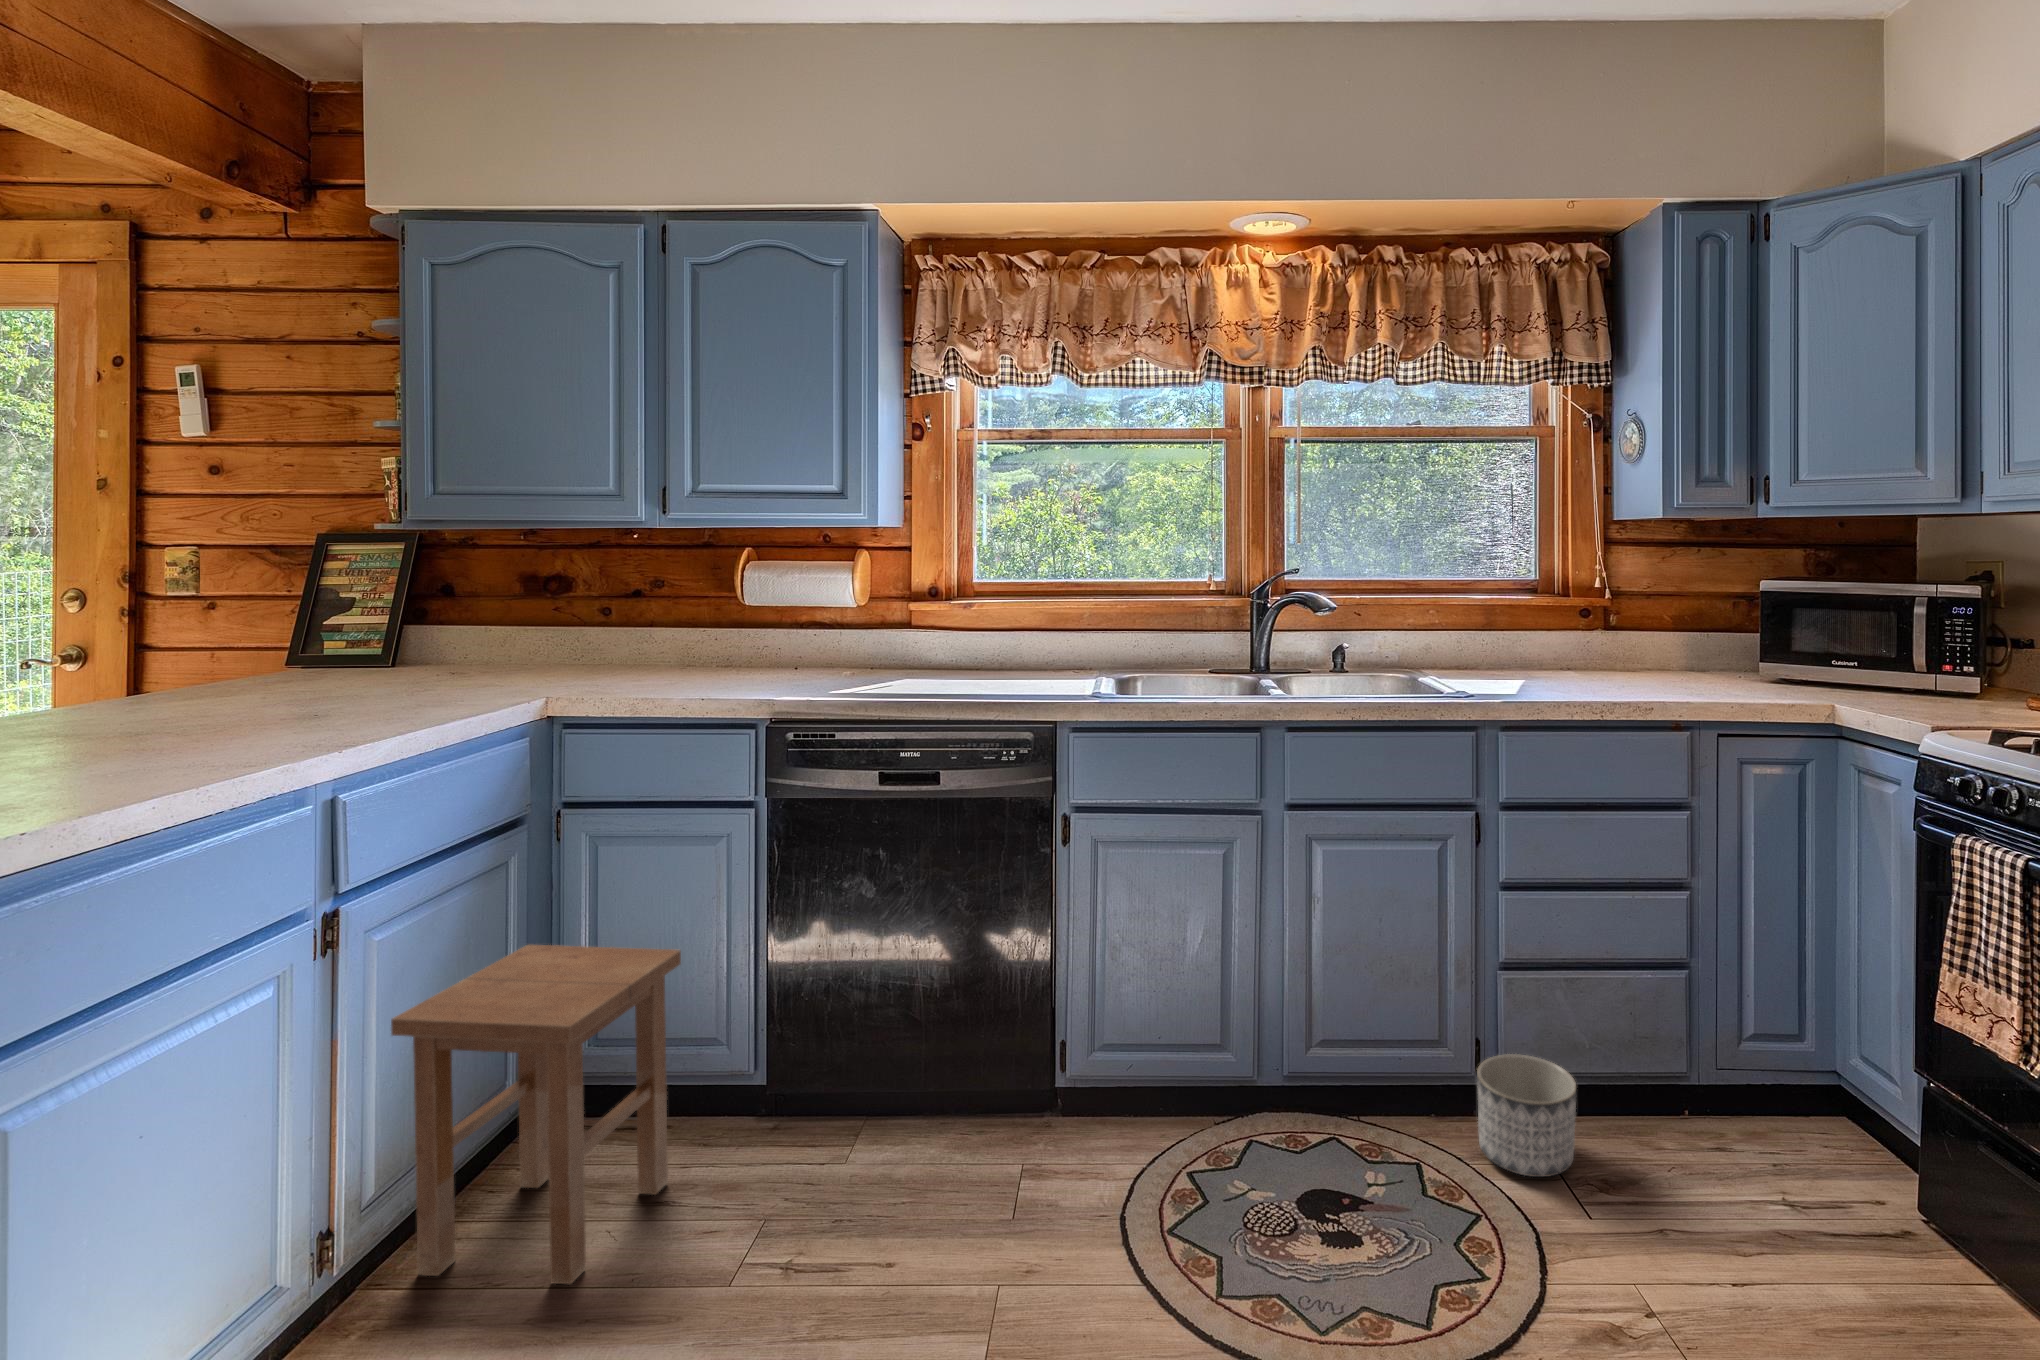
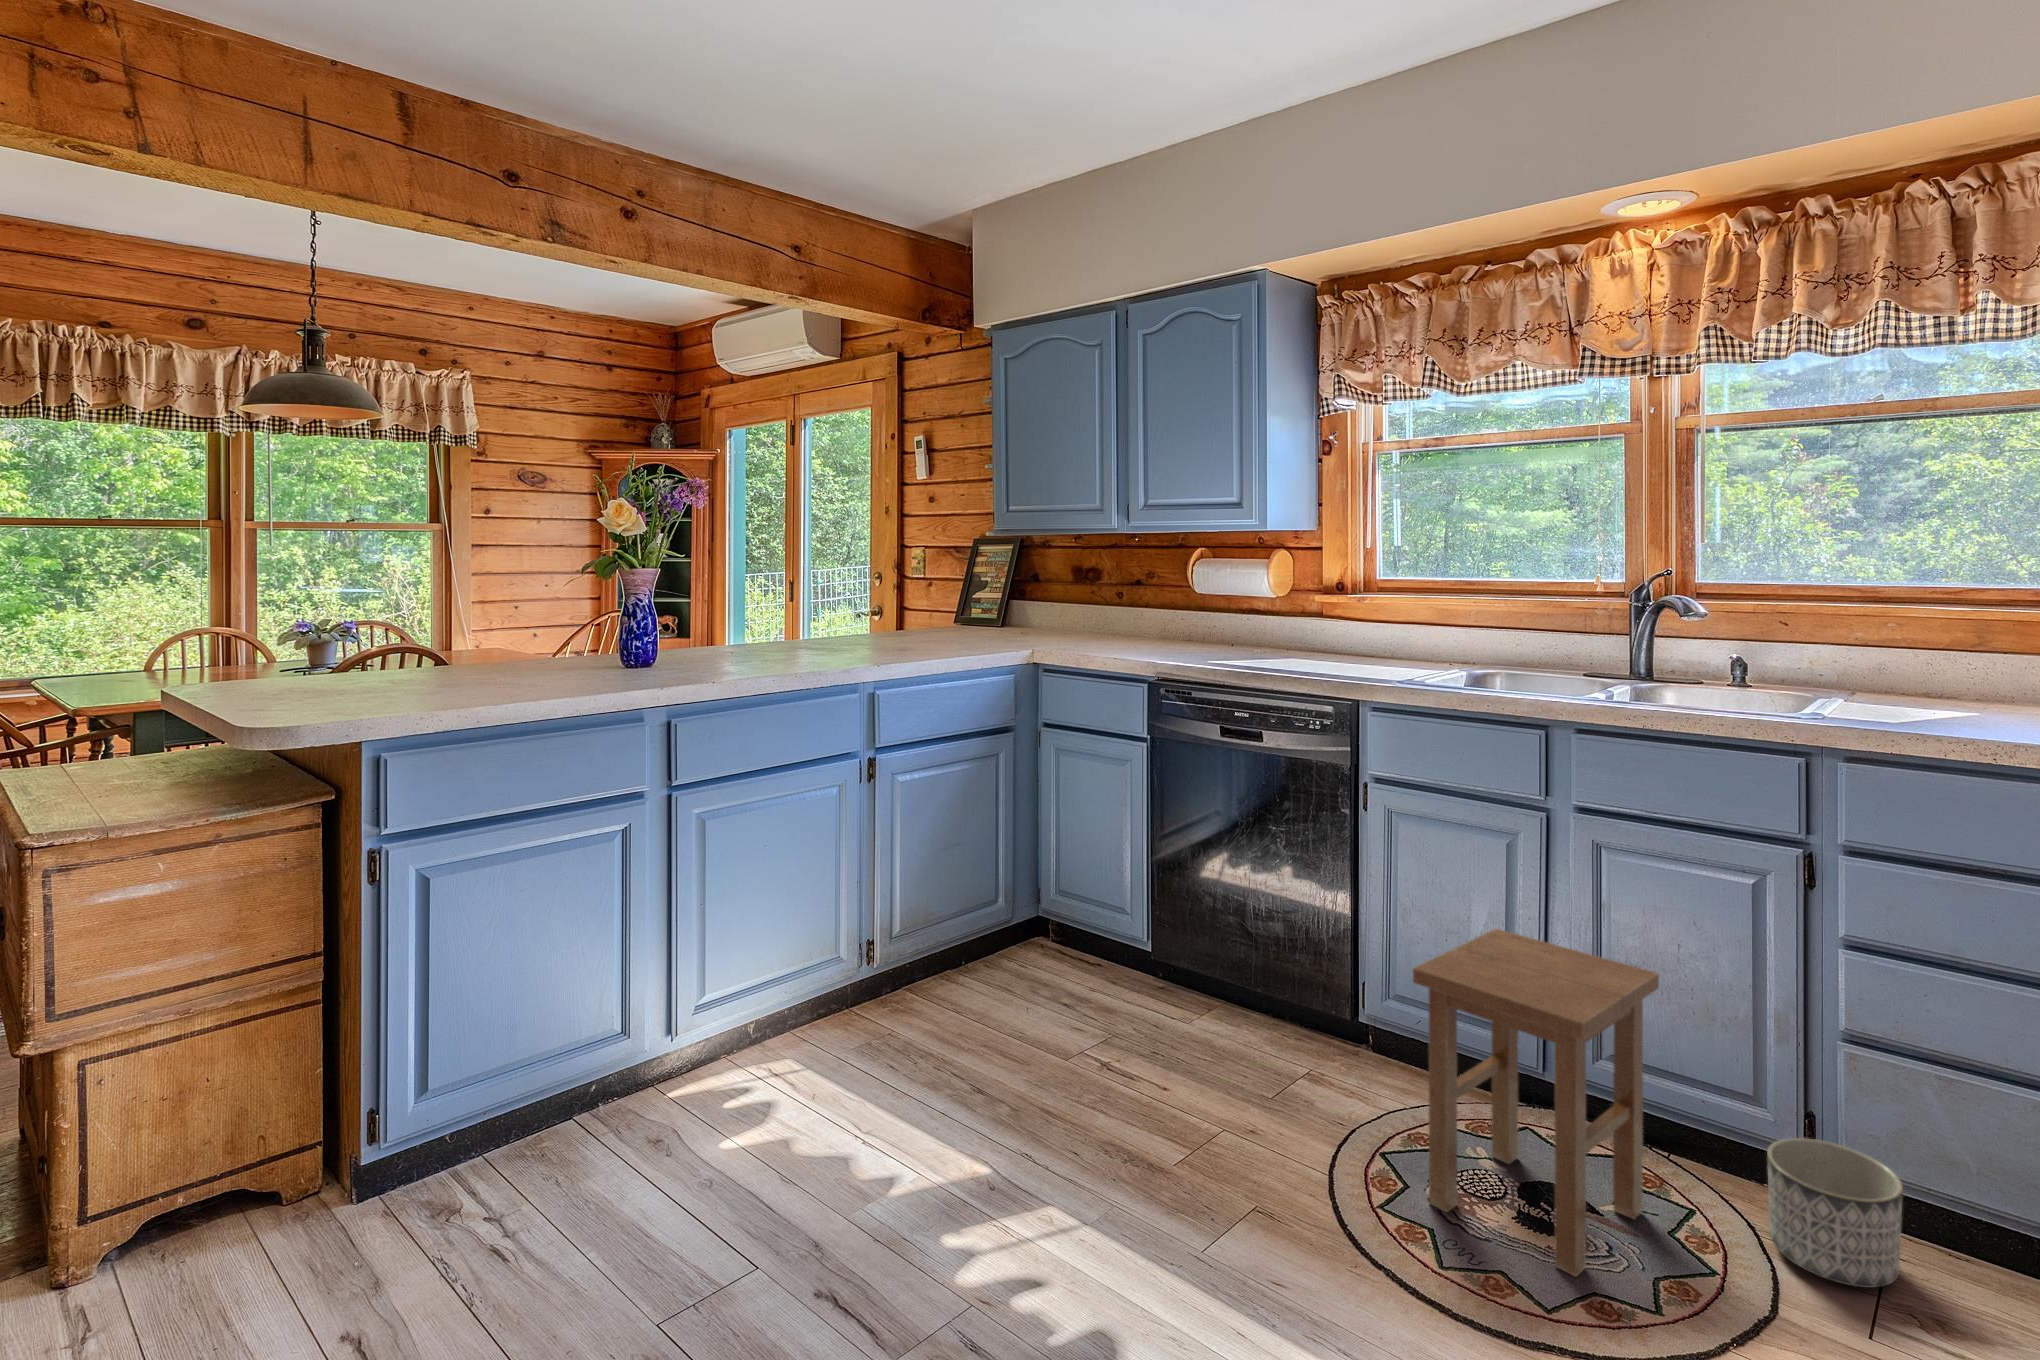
stool: present [391,945,681,1285] -> present [1413,929,1659,1277]

